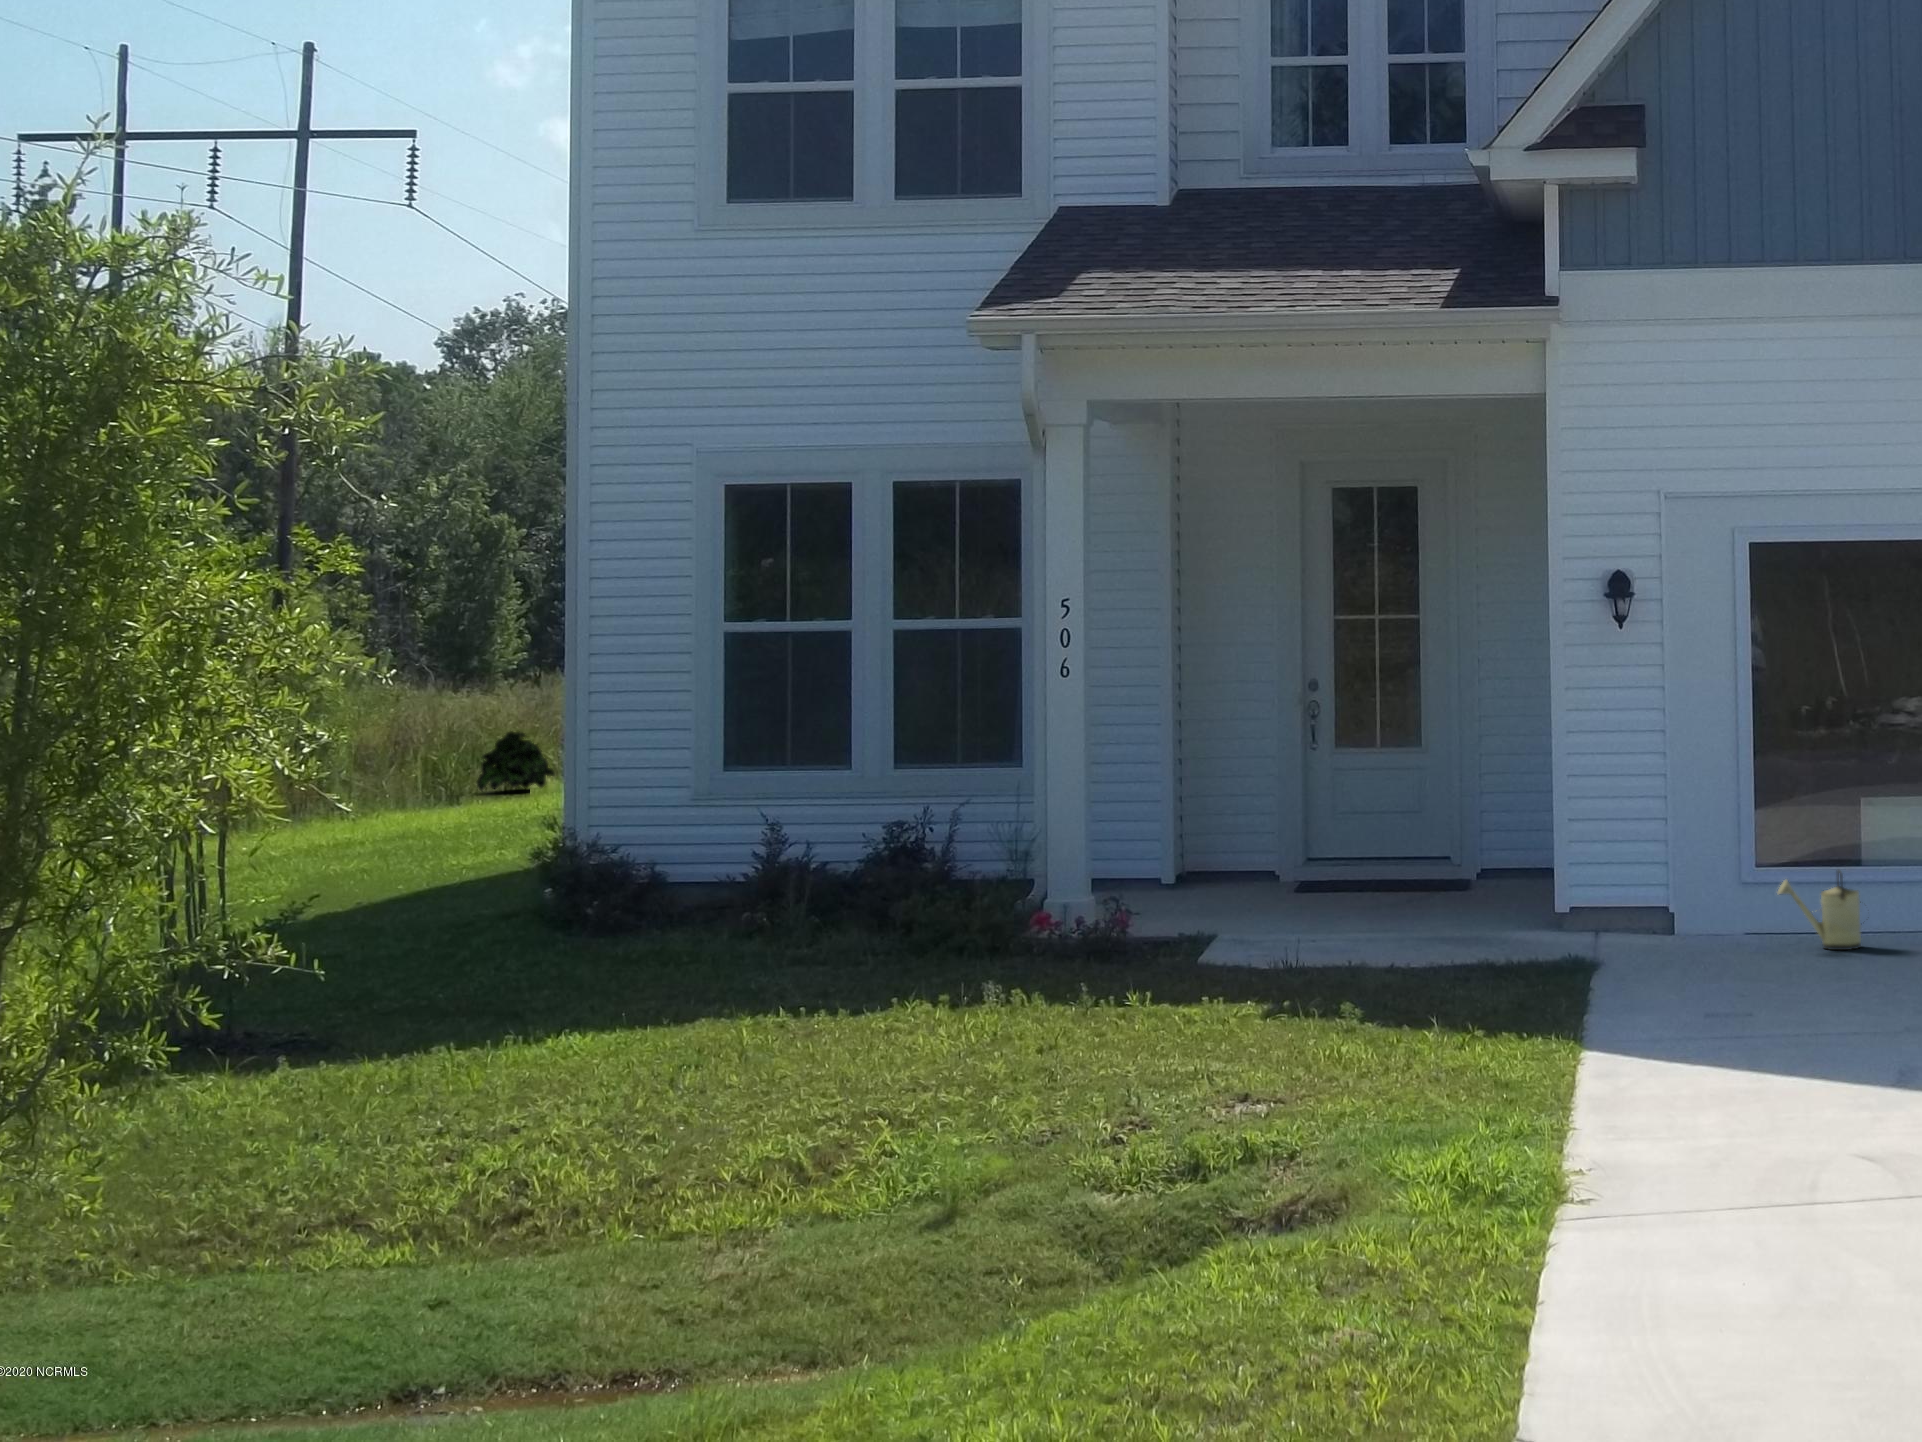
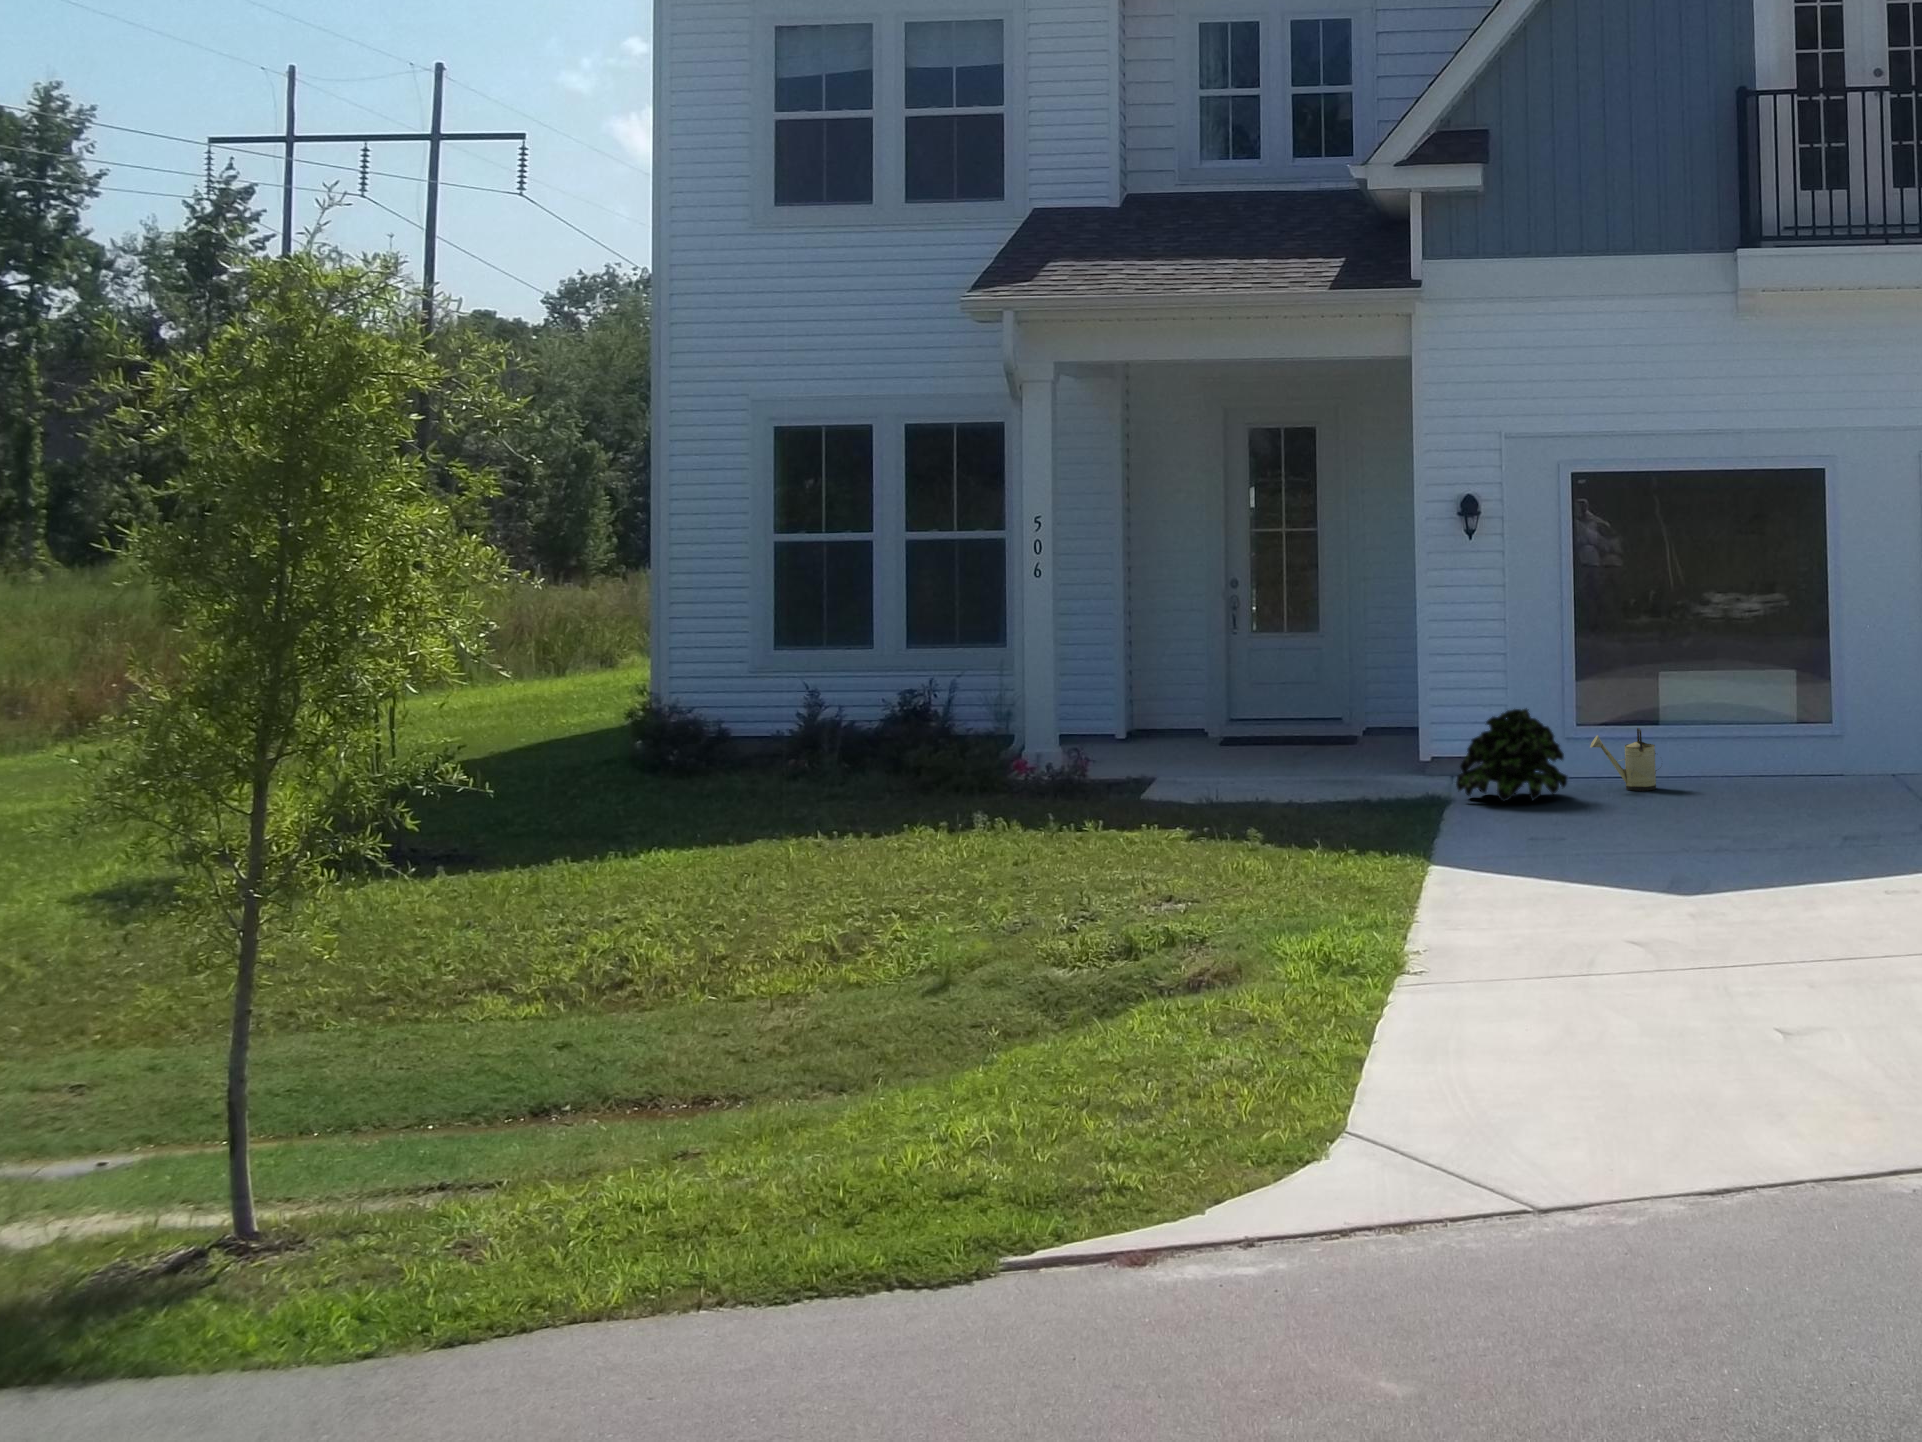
potted plant: present [477,732,555,791] -> present [1456,708,1567,802]

